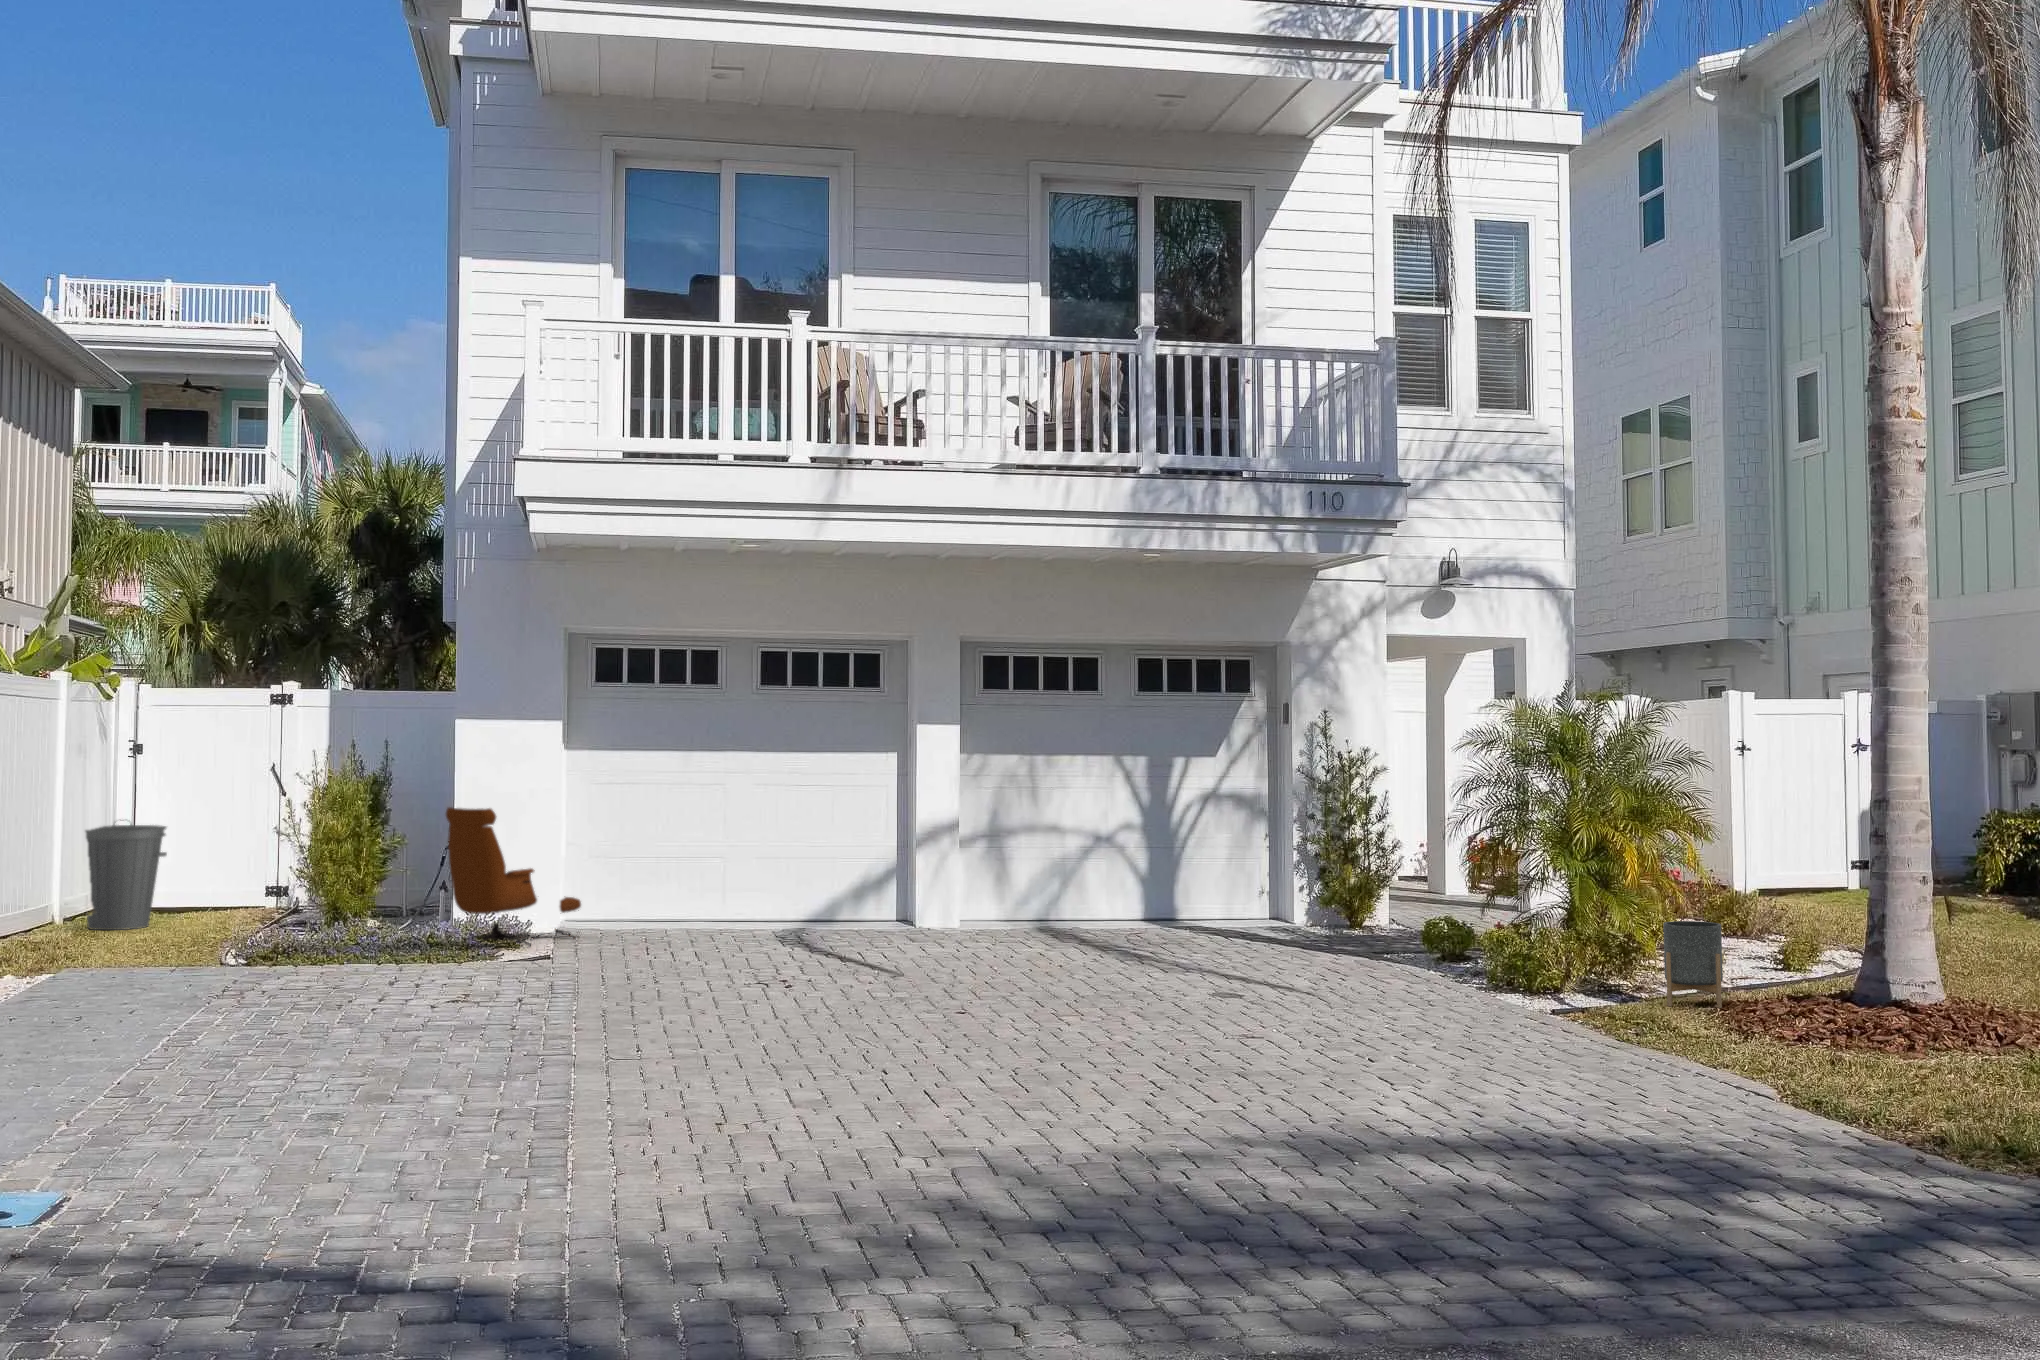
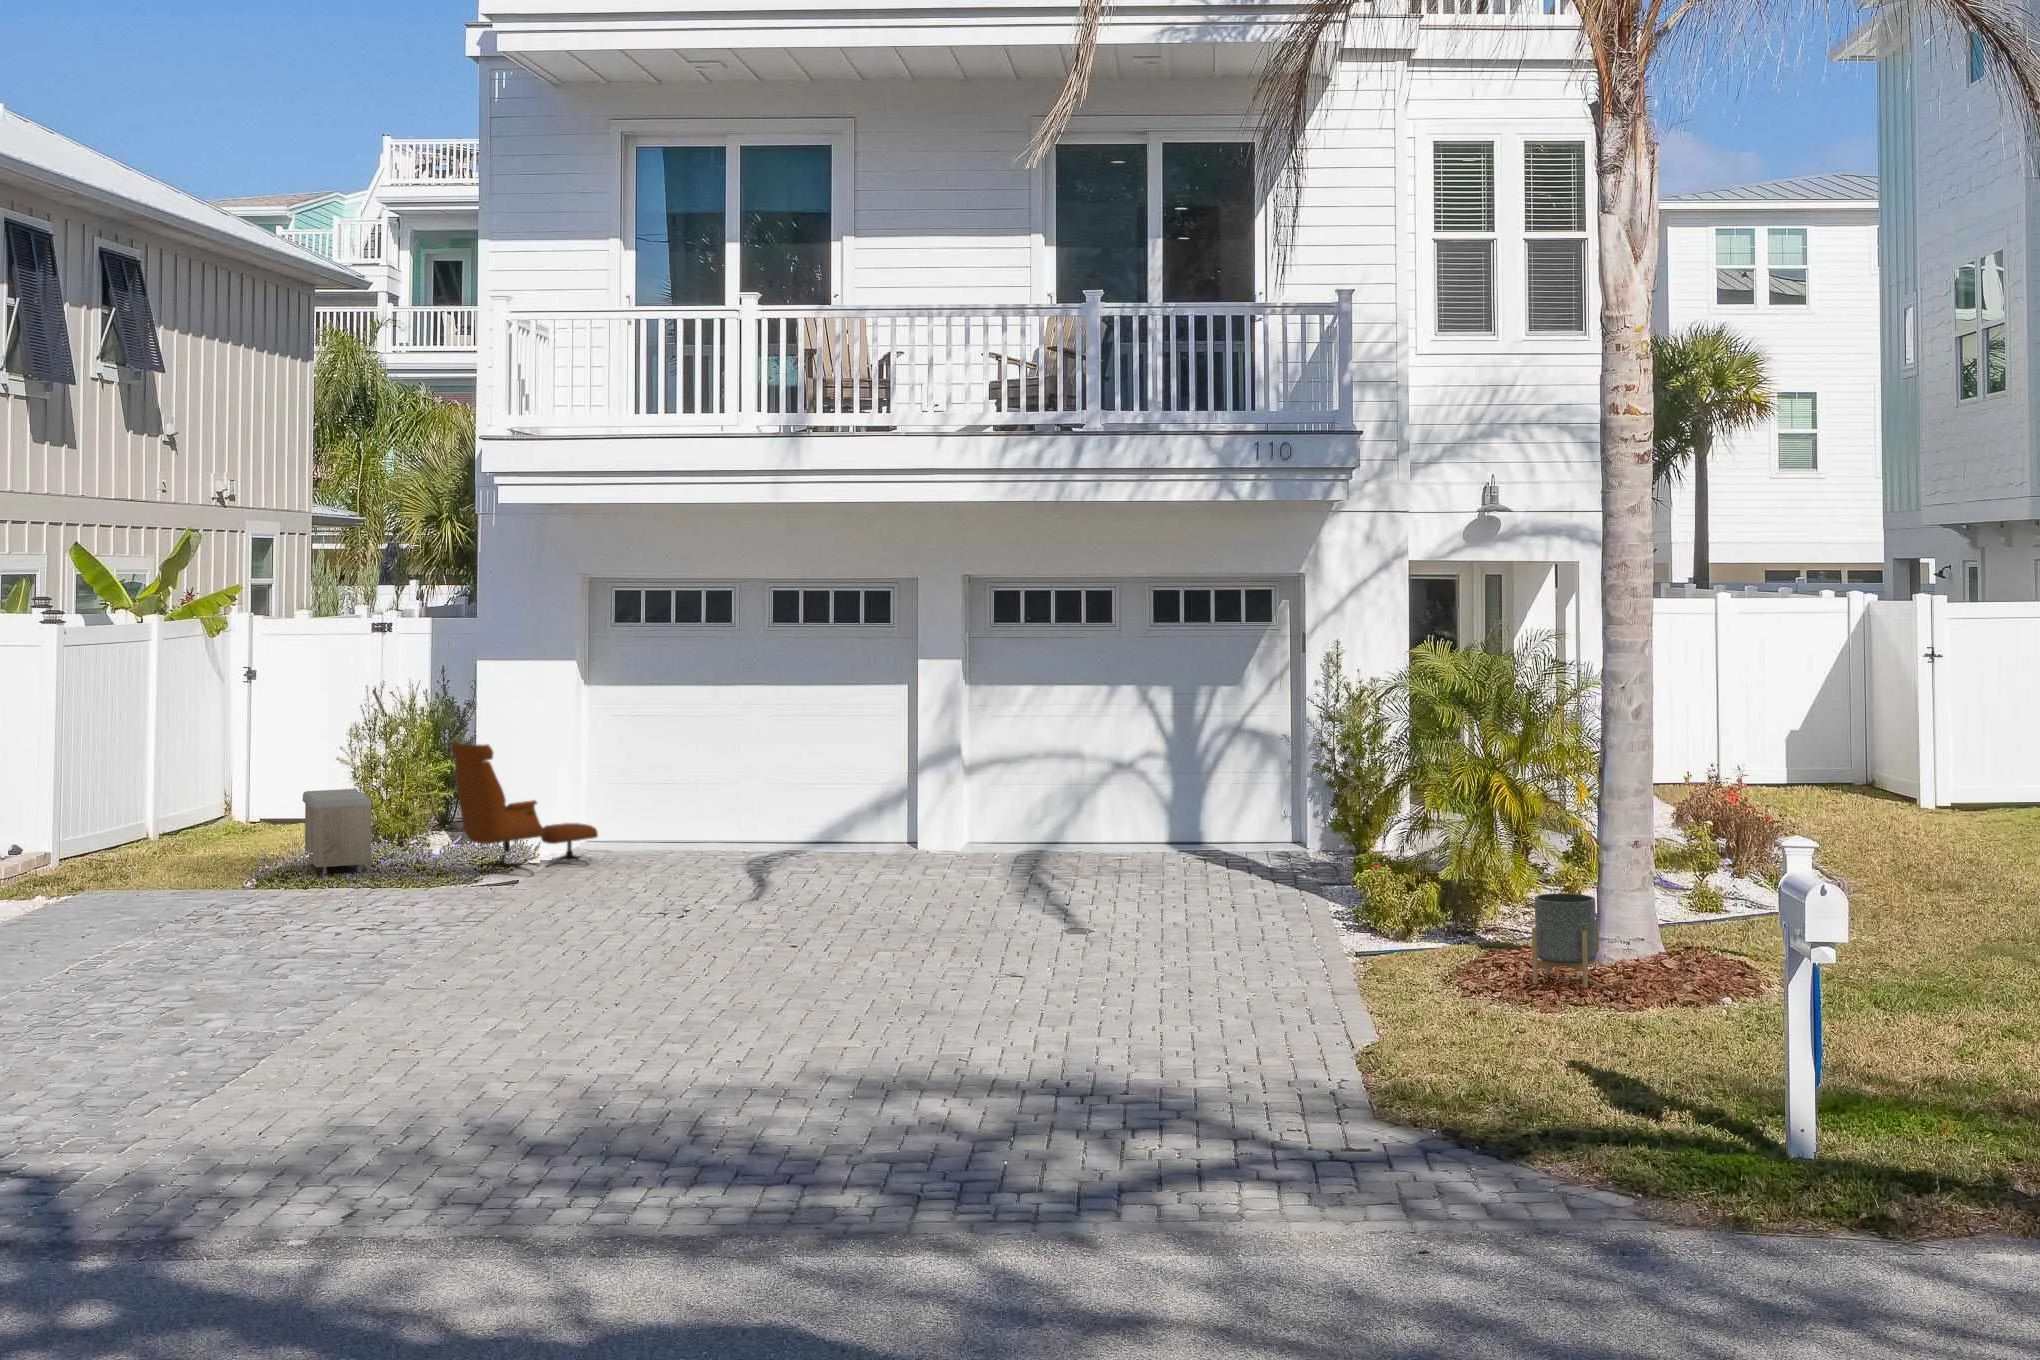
trash can: present [85,824,167,930] -> none [169,743,252,846]
storage bench: none [258,862,347,950] -> present [303,789,371,874]

